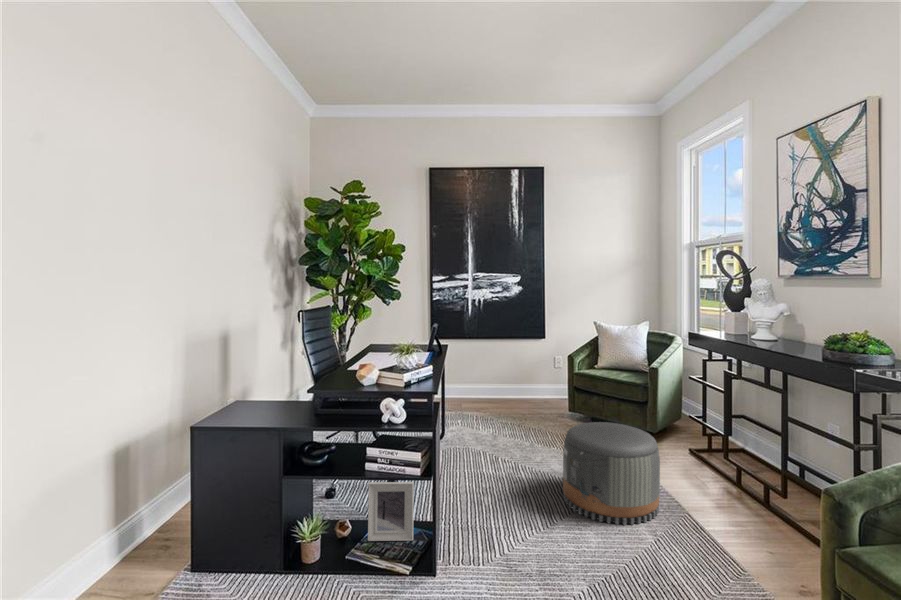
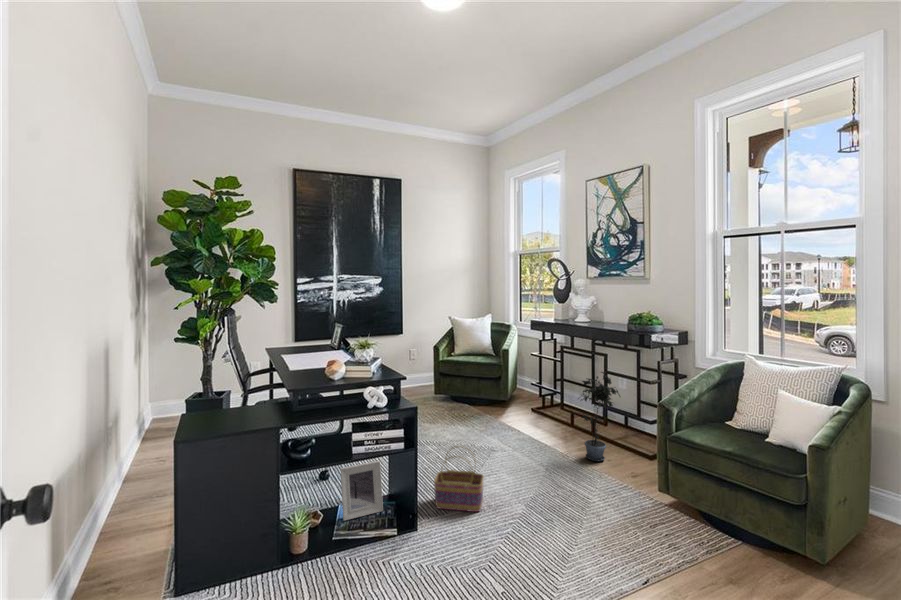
potted plant: none [716,414,784,546] -> present [581,372,620,461]
pouf: present [563,422,660,525] -> none [468,393,538,468]
basket: none [477,483,541,572] -> present [434,447,484,512]

